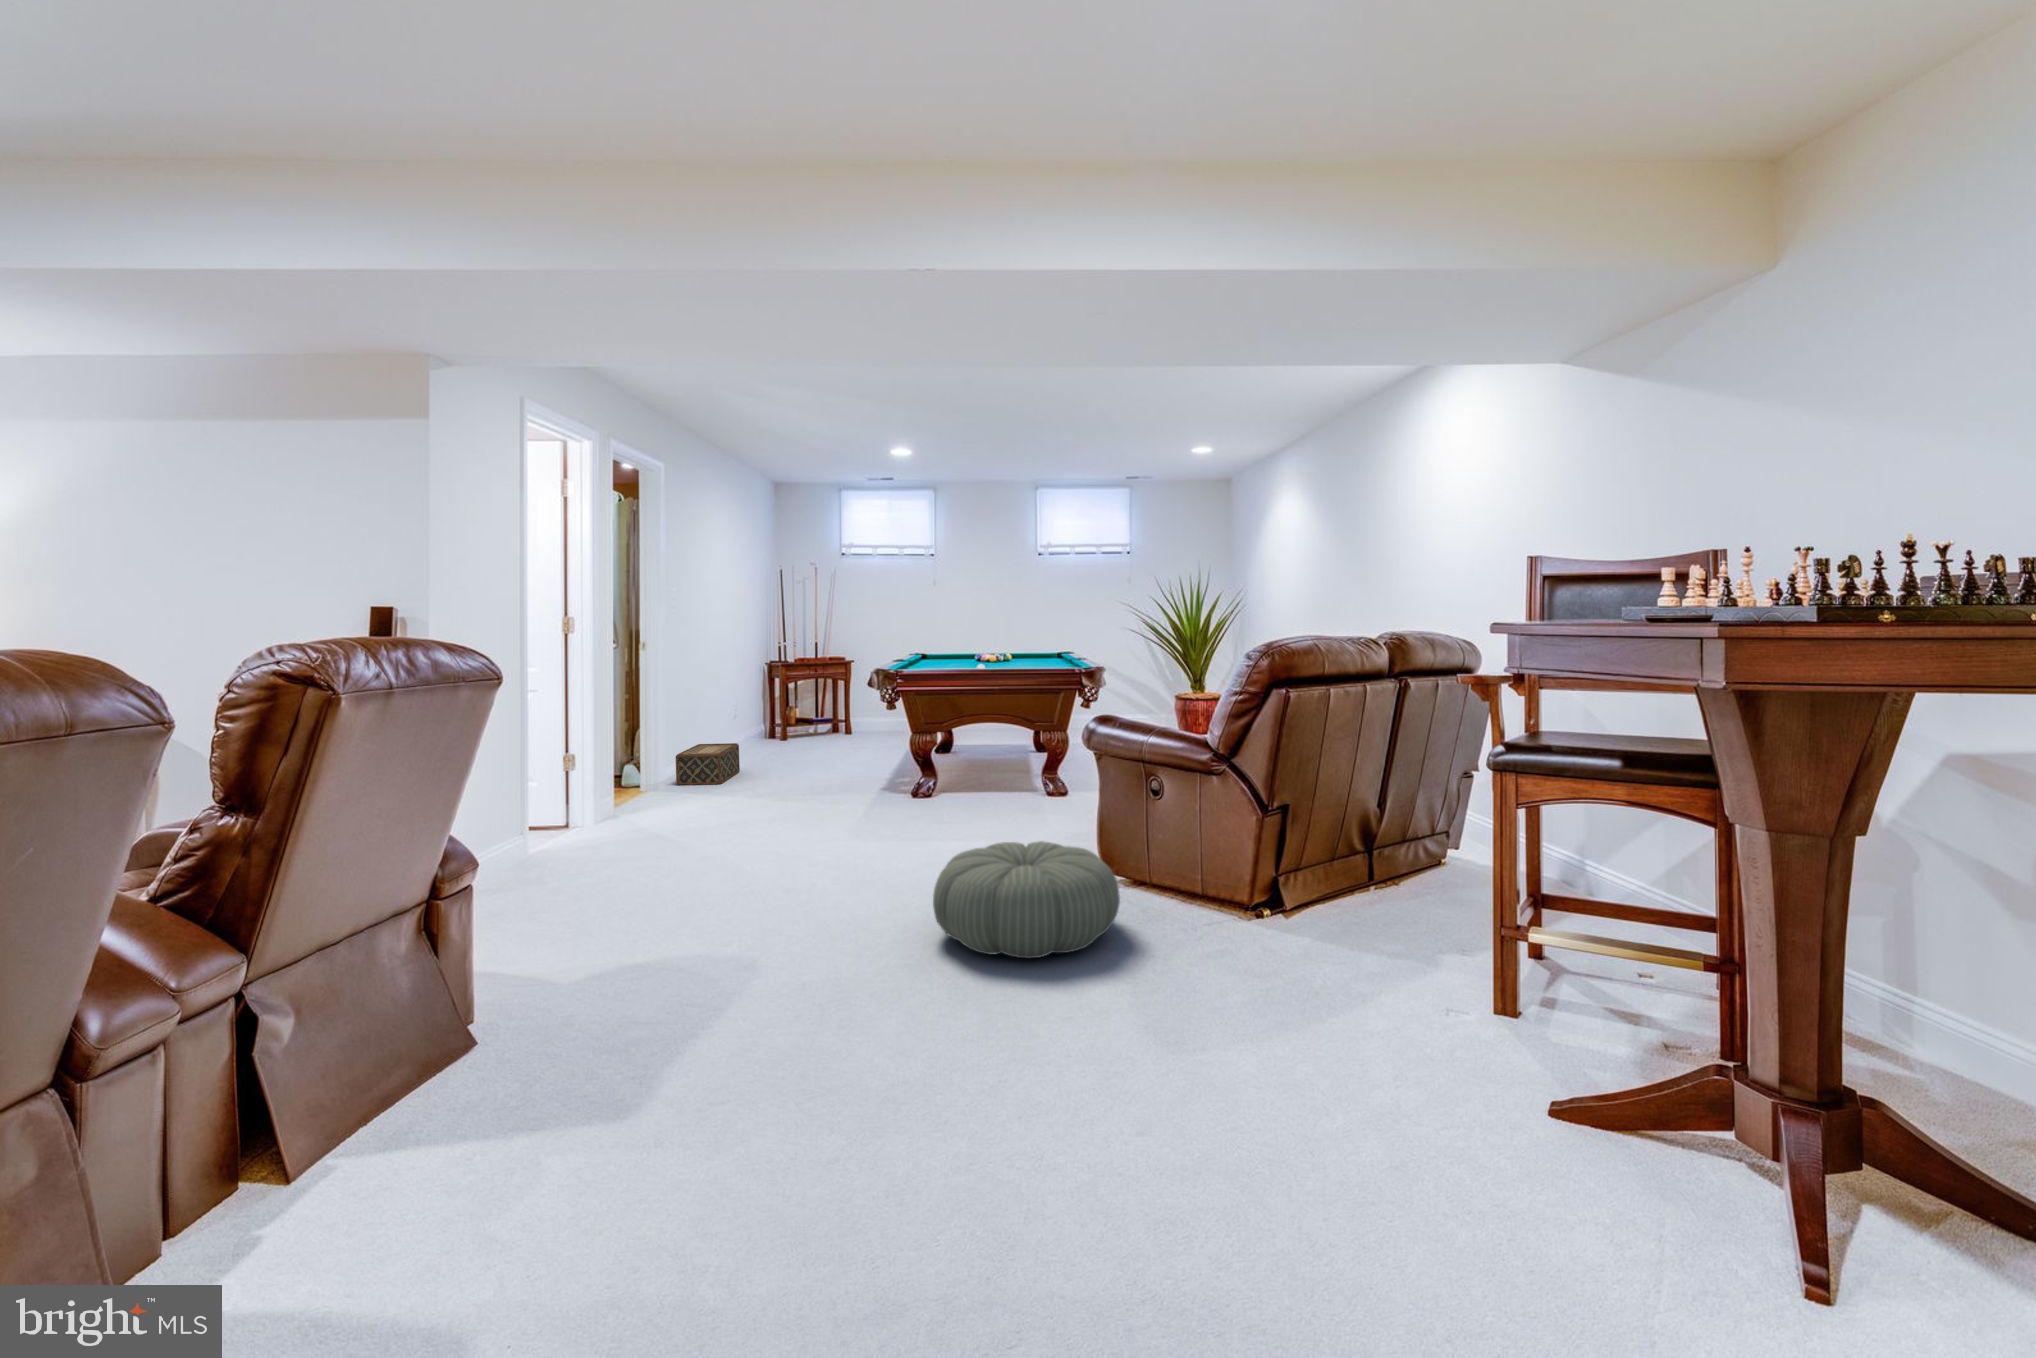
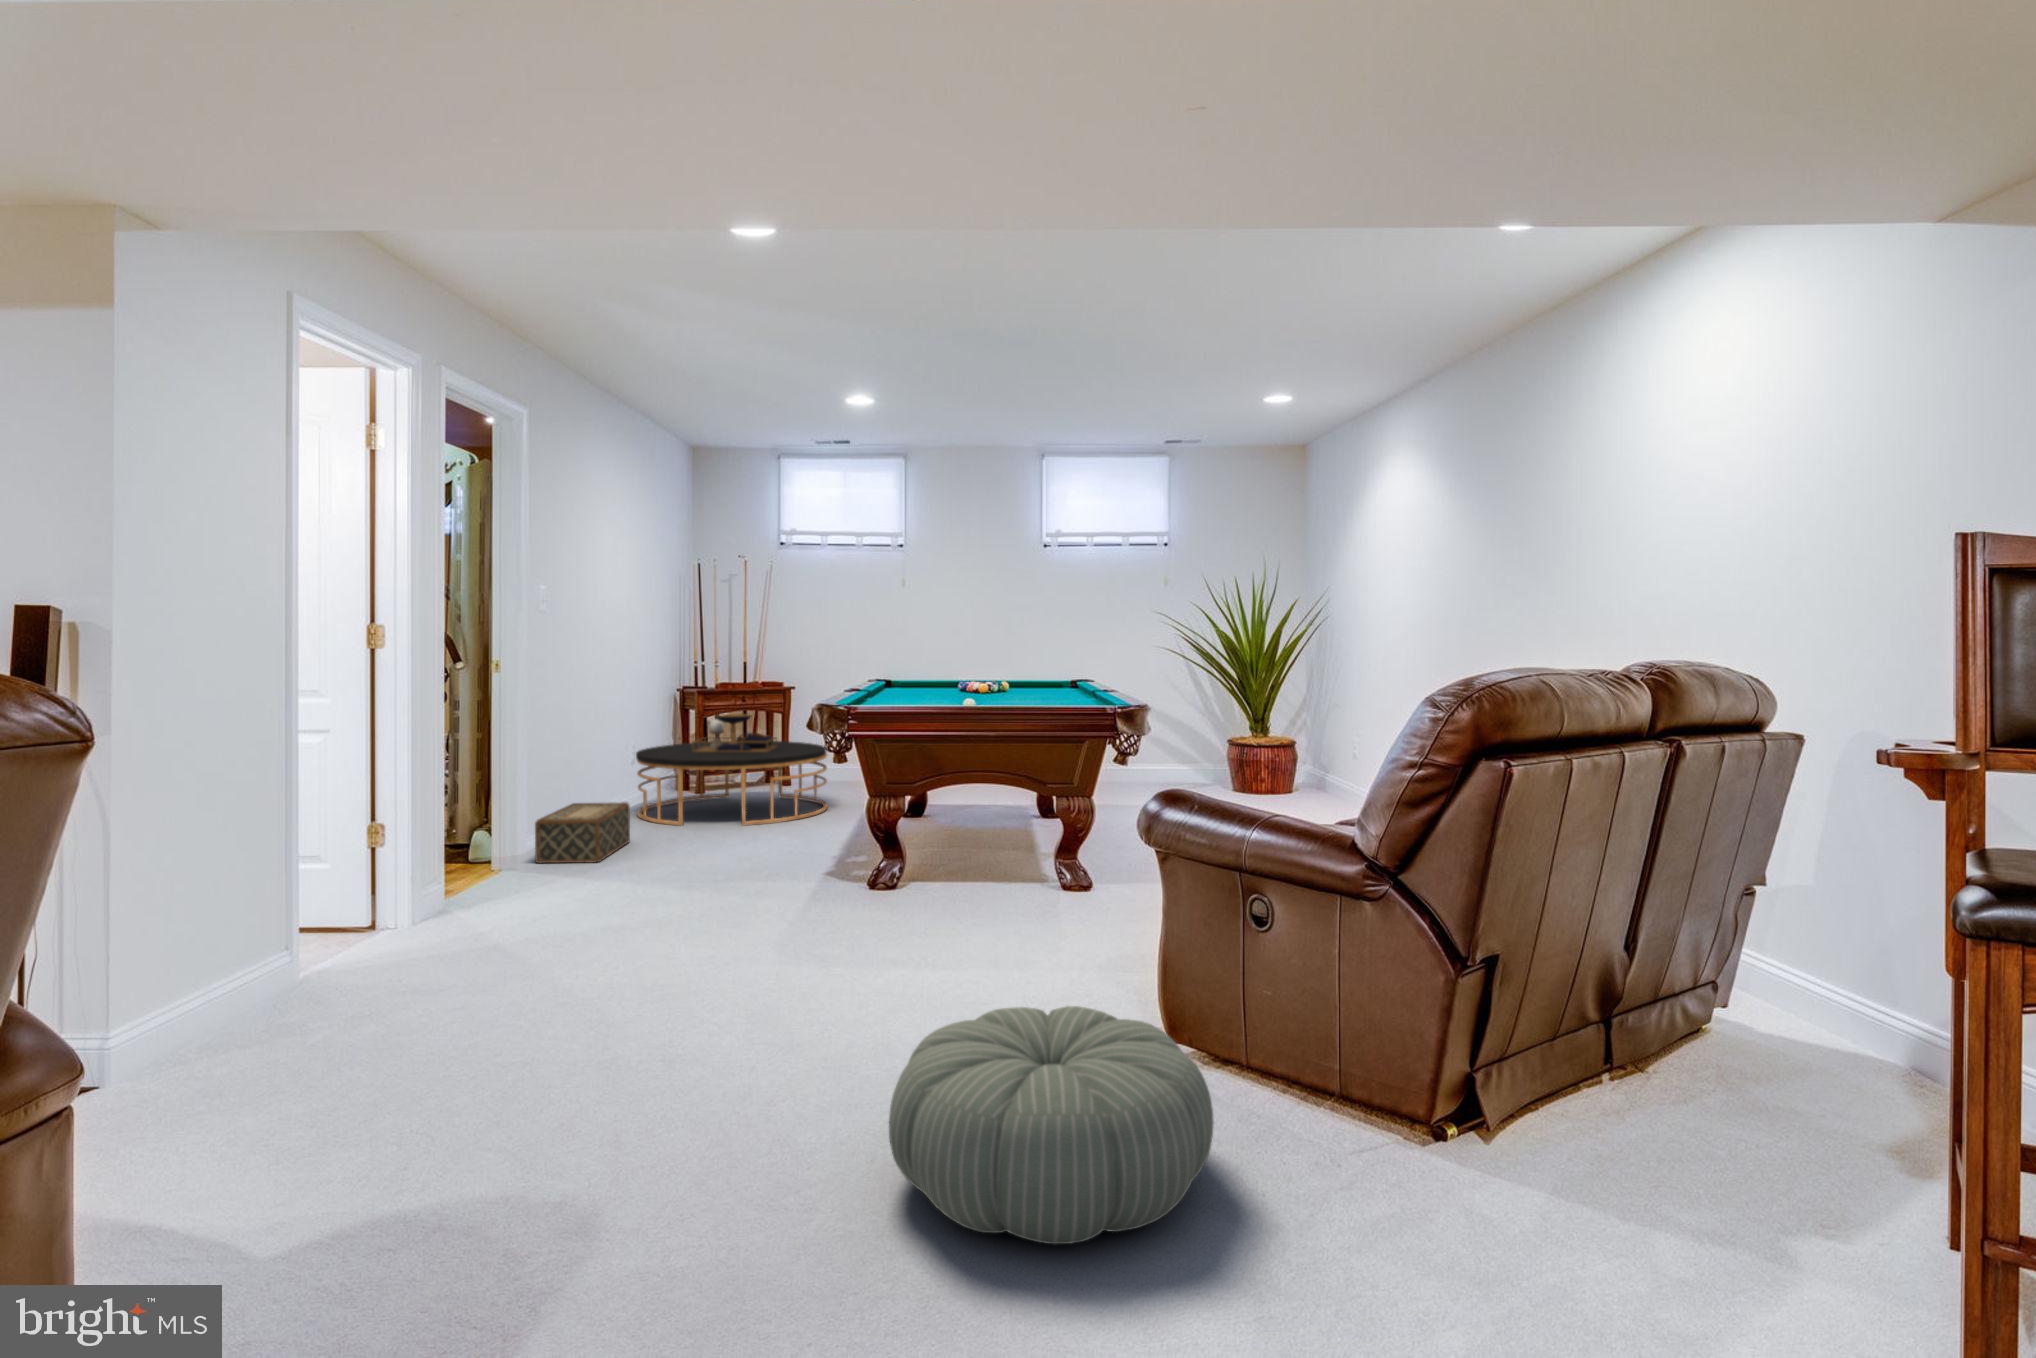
coffee table: none [738,680,879,761] -> present [636,714,827,826]

